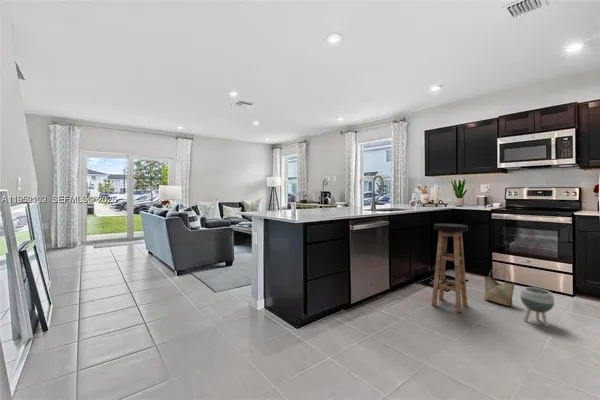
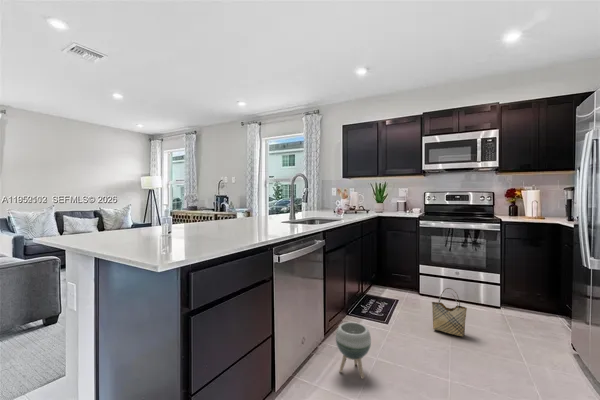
bar stool: present [432,223,468,312] -> none [382,237,425,361]
planter: present [521,287,554,327] -> present [336,322,371,379]

